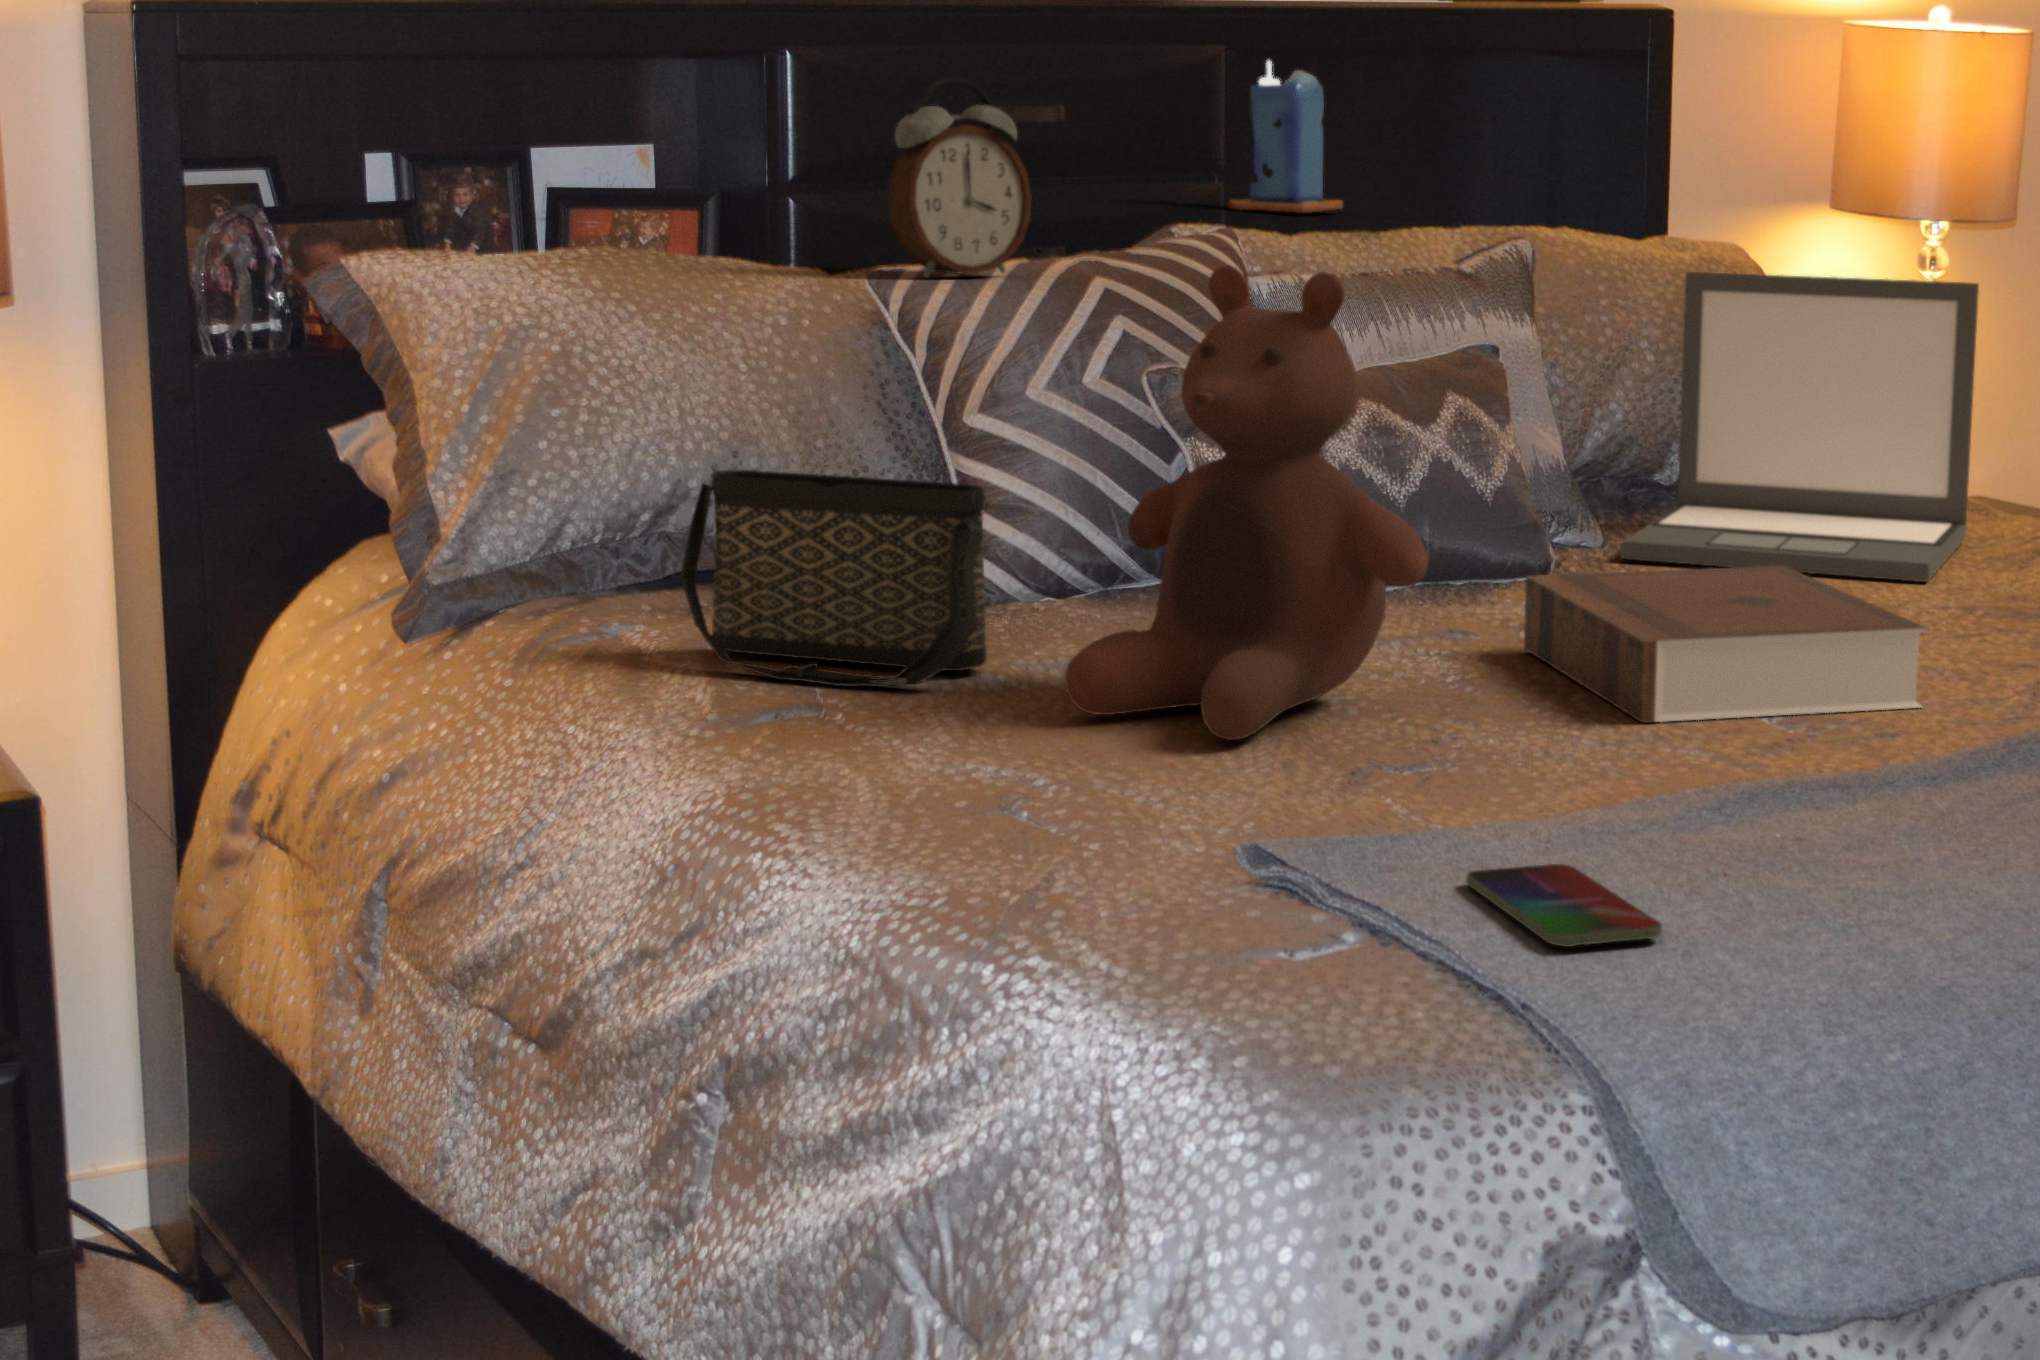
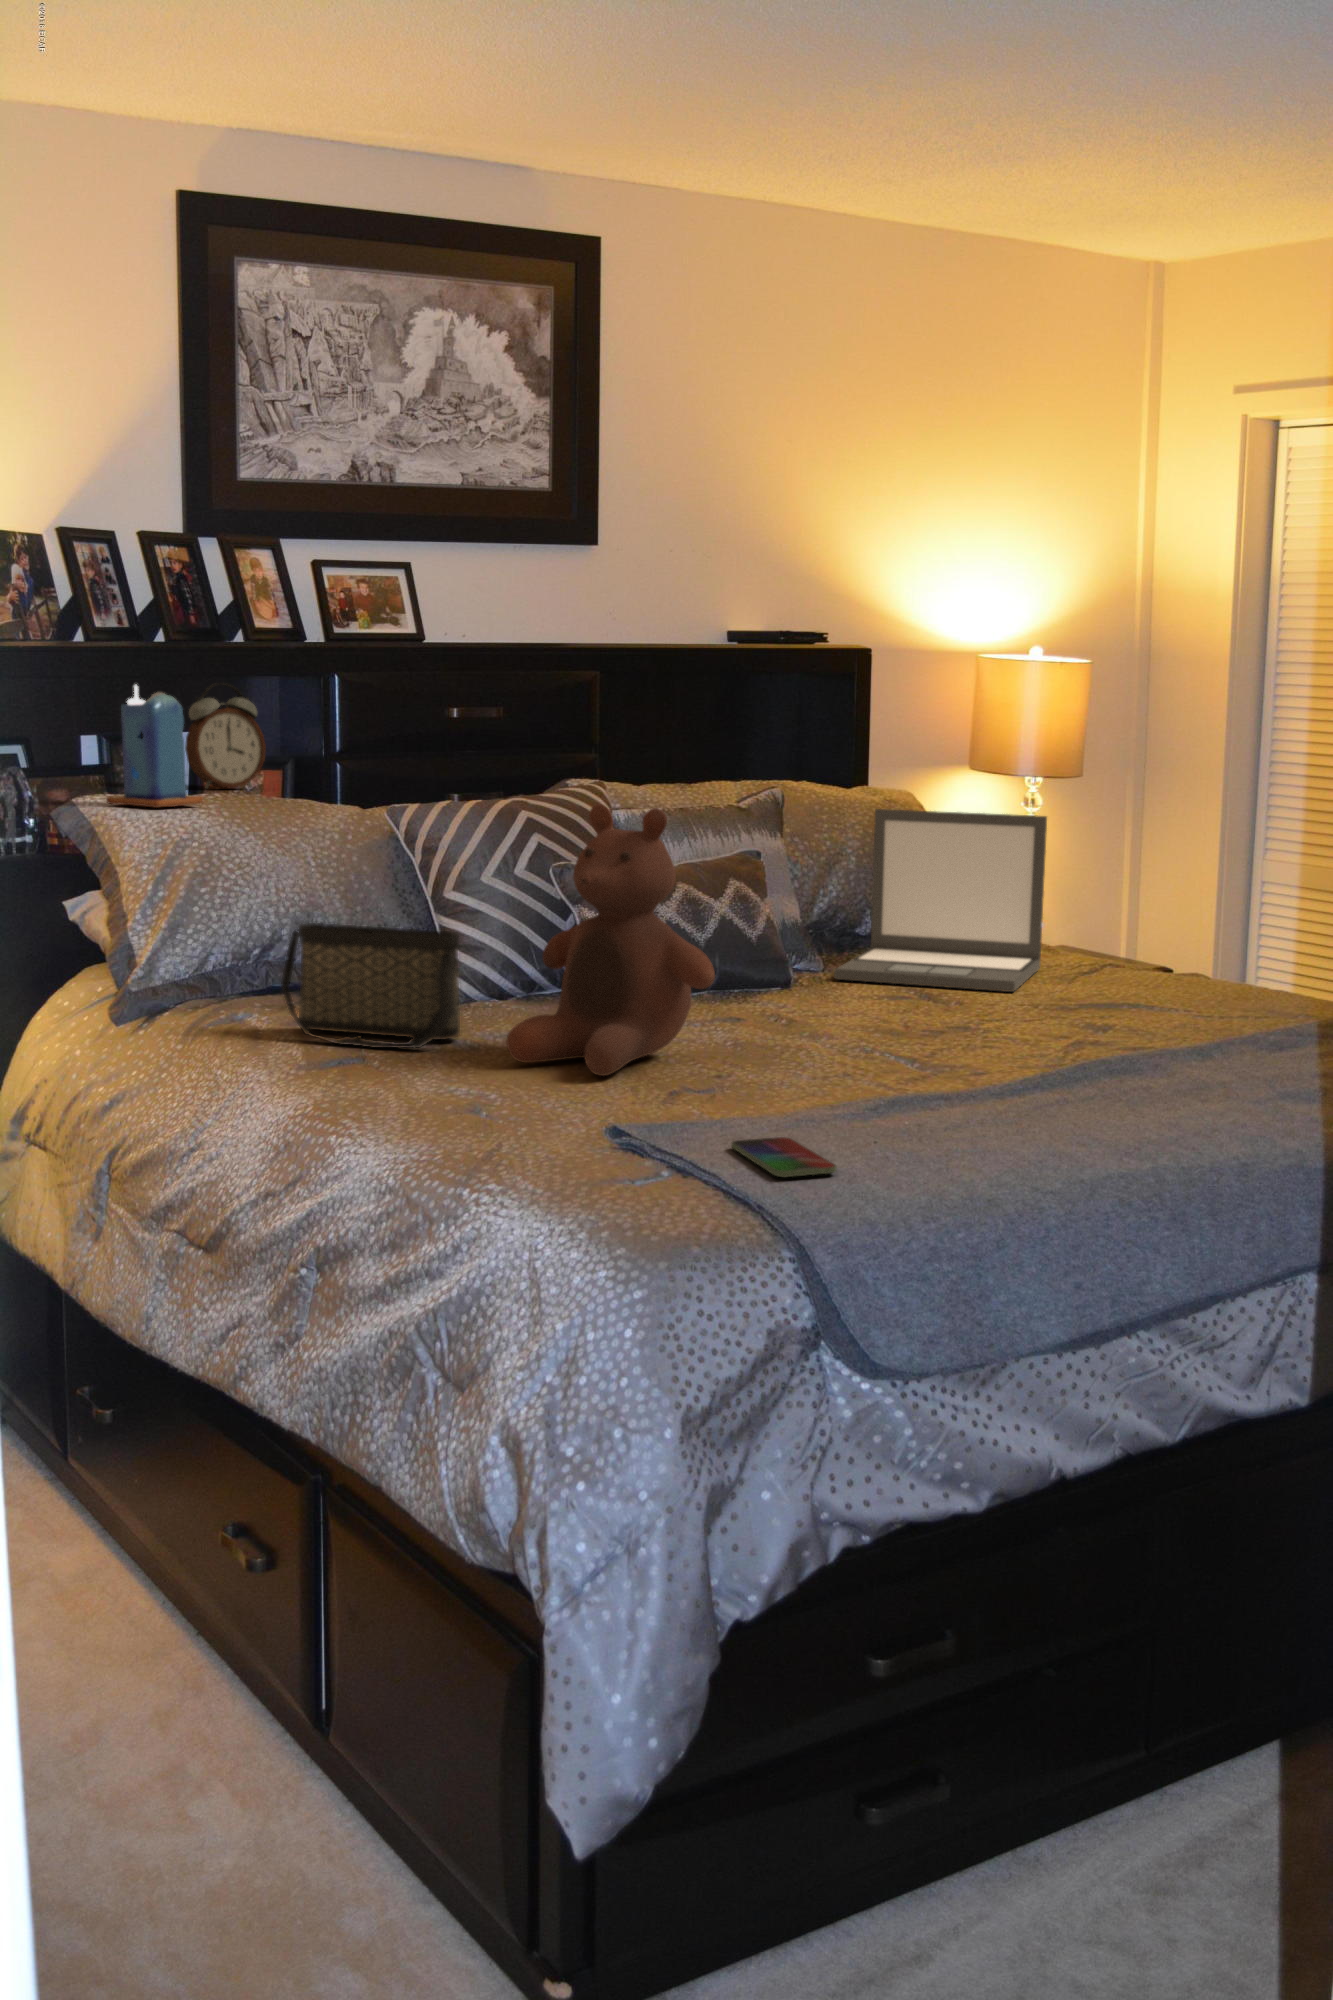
candle: present [1229,61,1343,213] -> present [106,685,204,808]
alarm clock: present [888,78,1032,277] -> present [185,683,266,789]
book: present [1524,565,1927,723] -> none [773,980,1002,1067]

